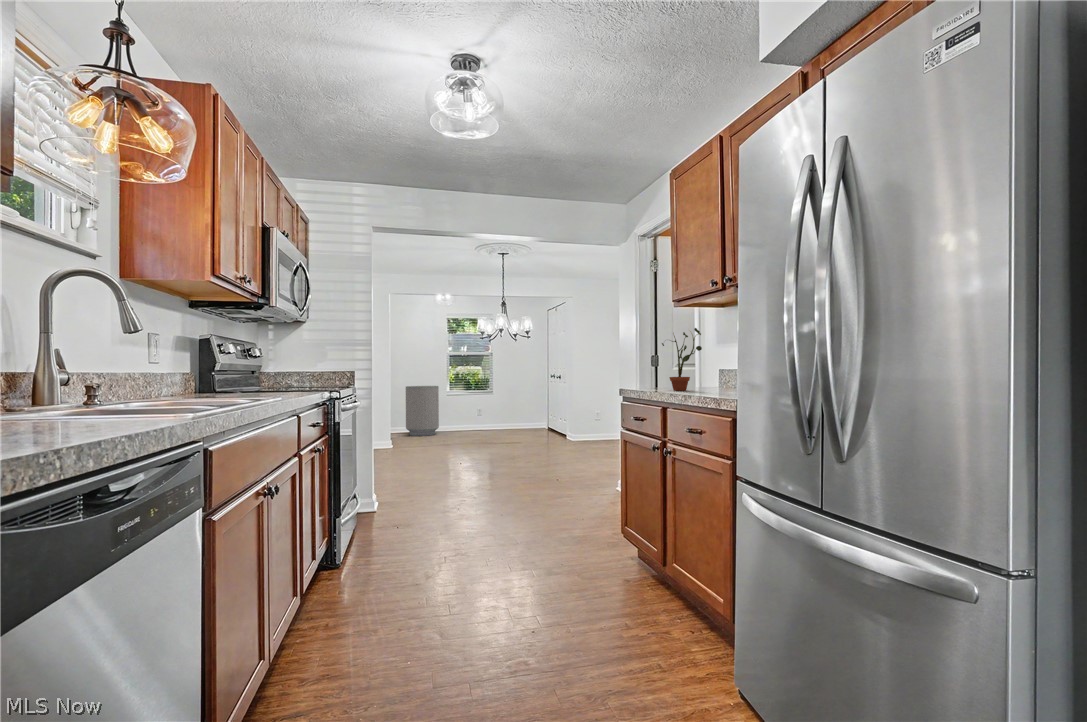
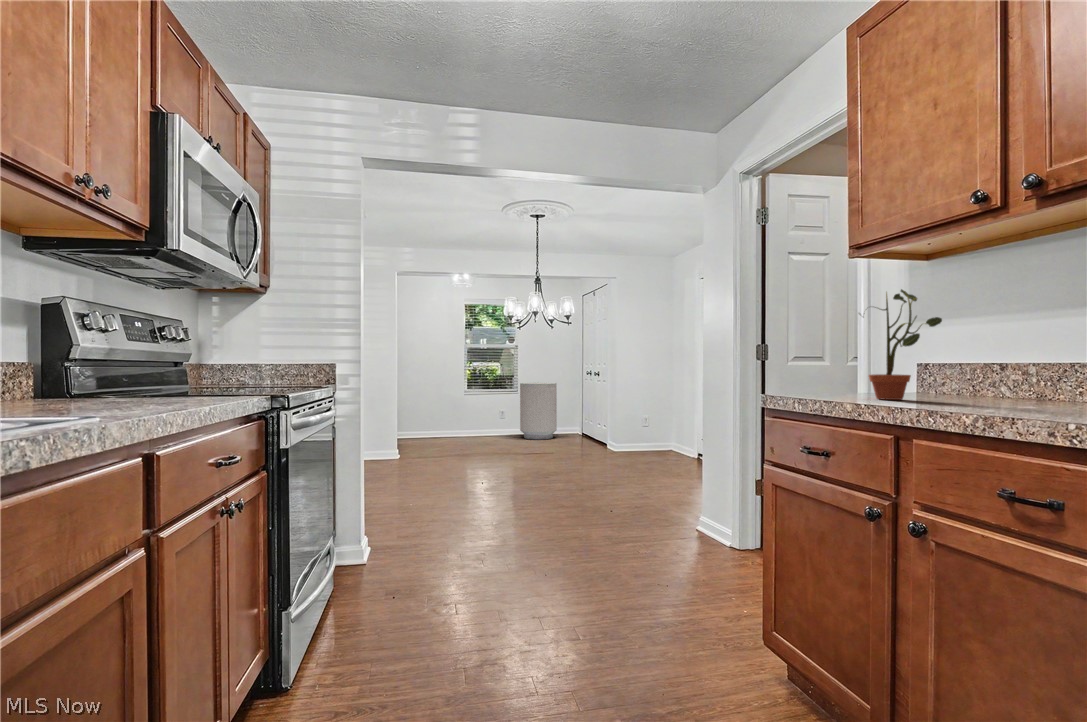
trash can: present [406,386,439,436] -> present [520,383,557,439]

